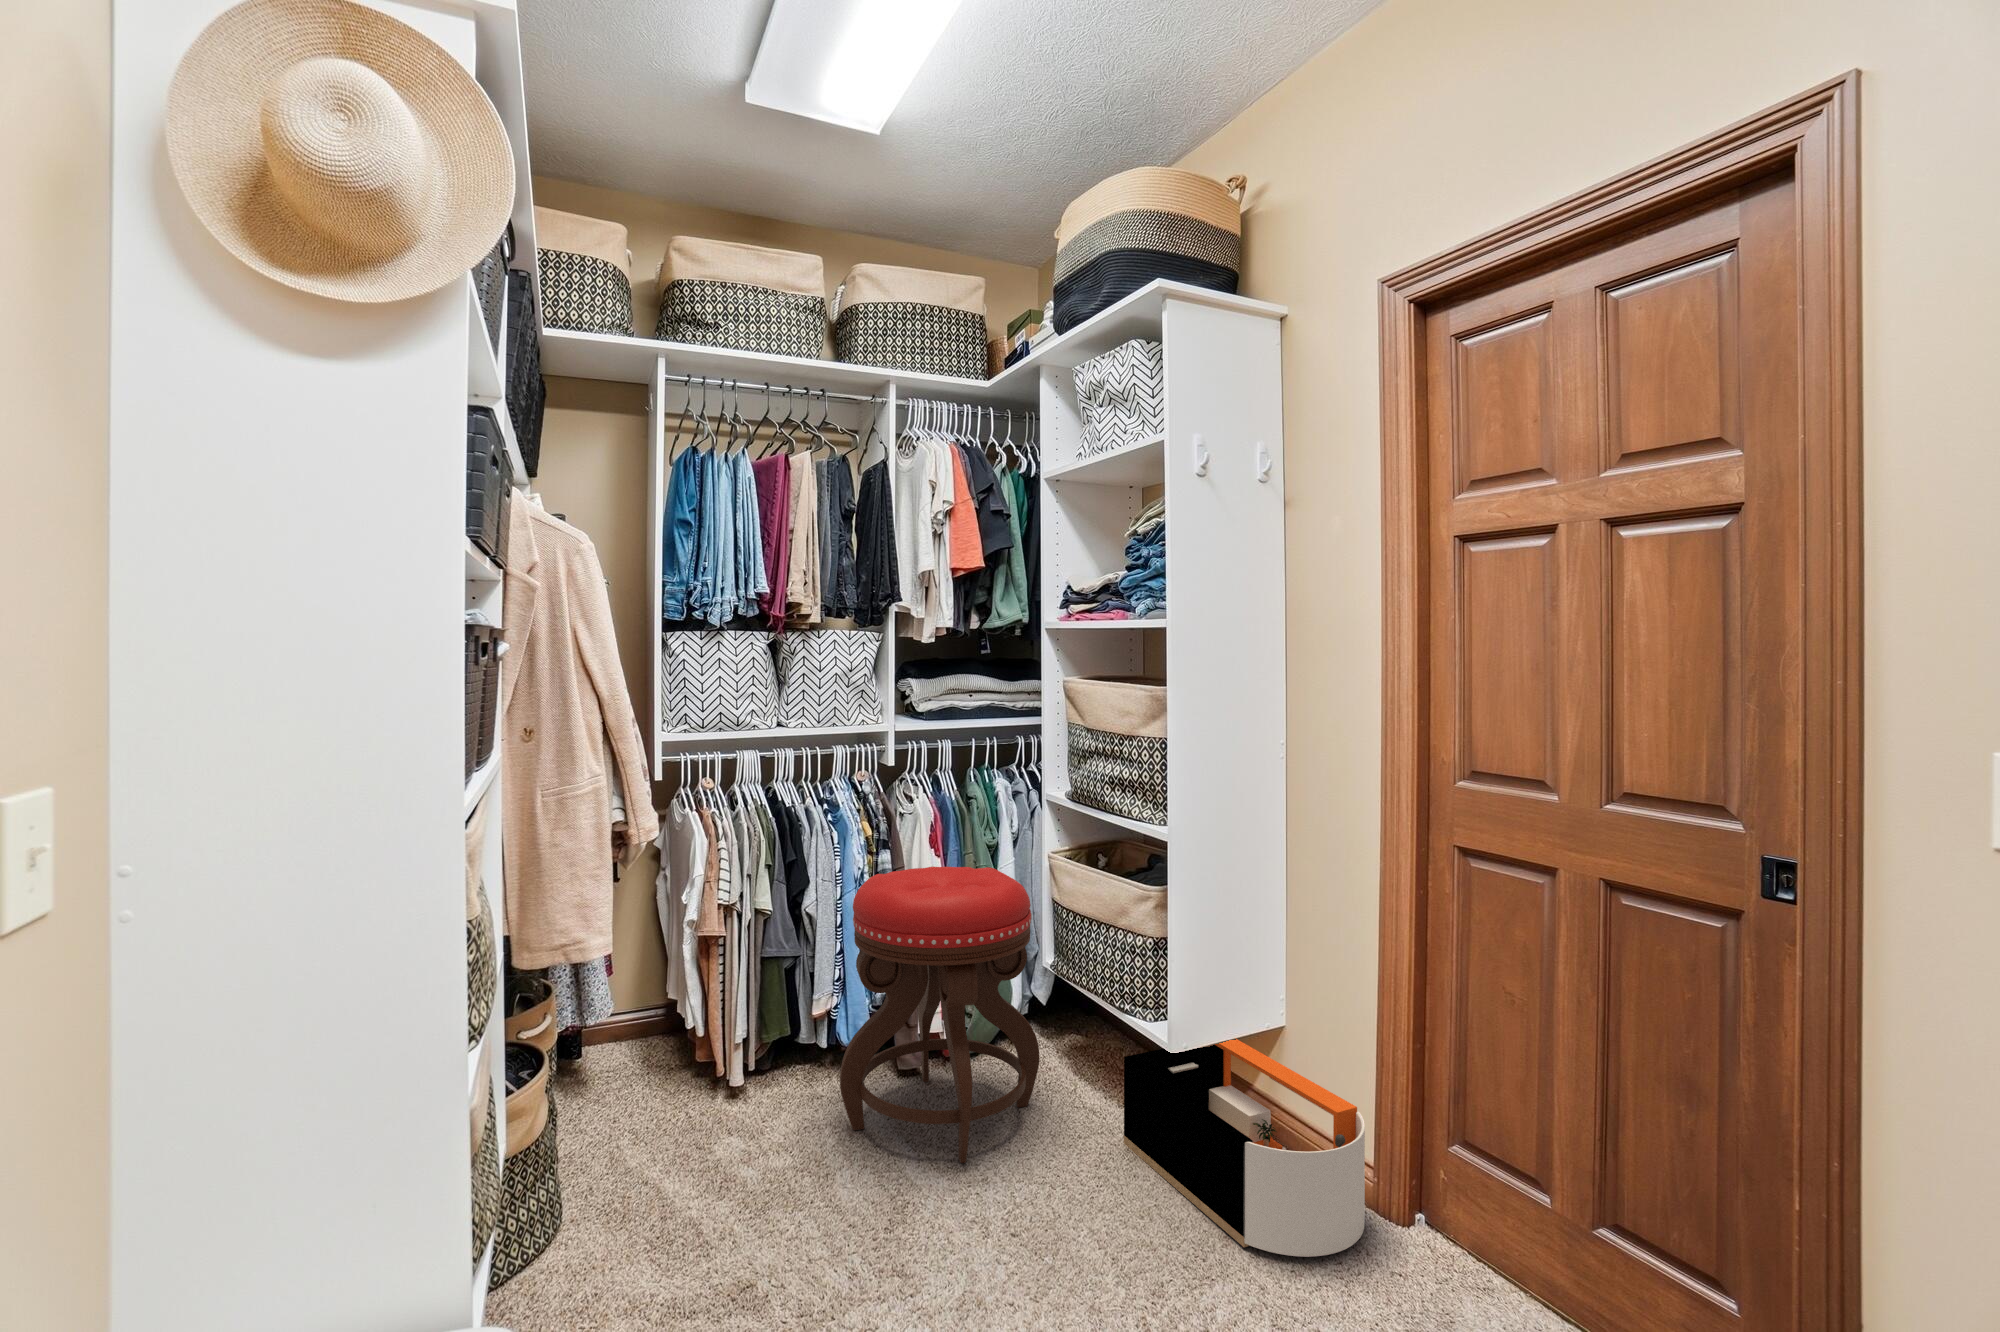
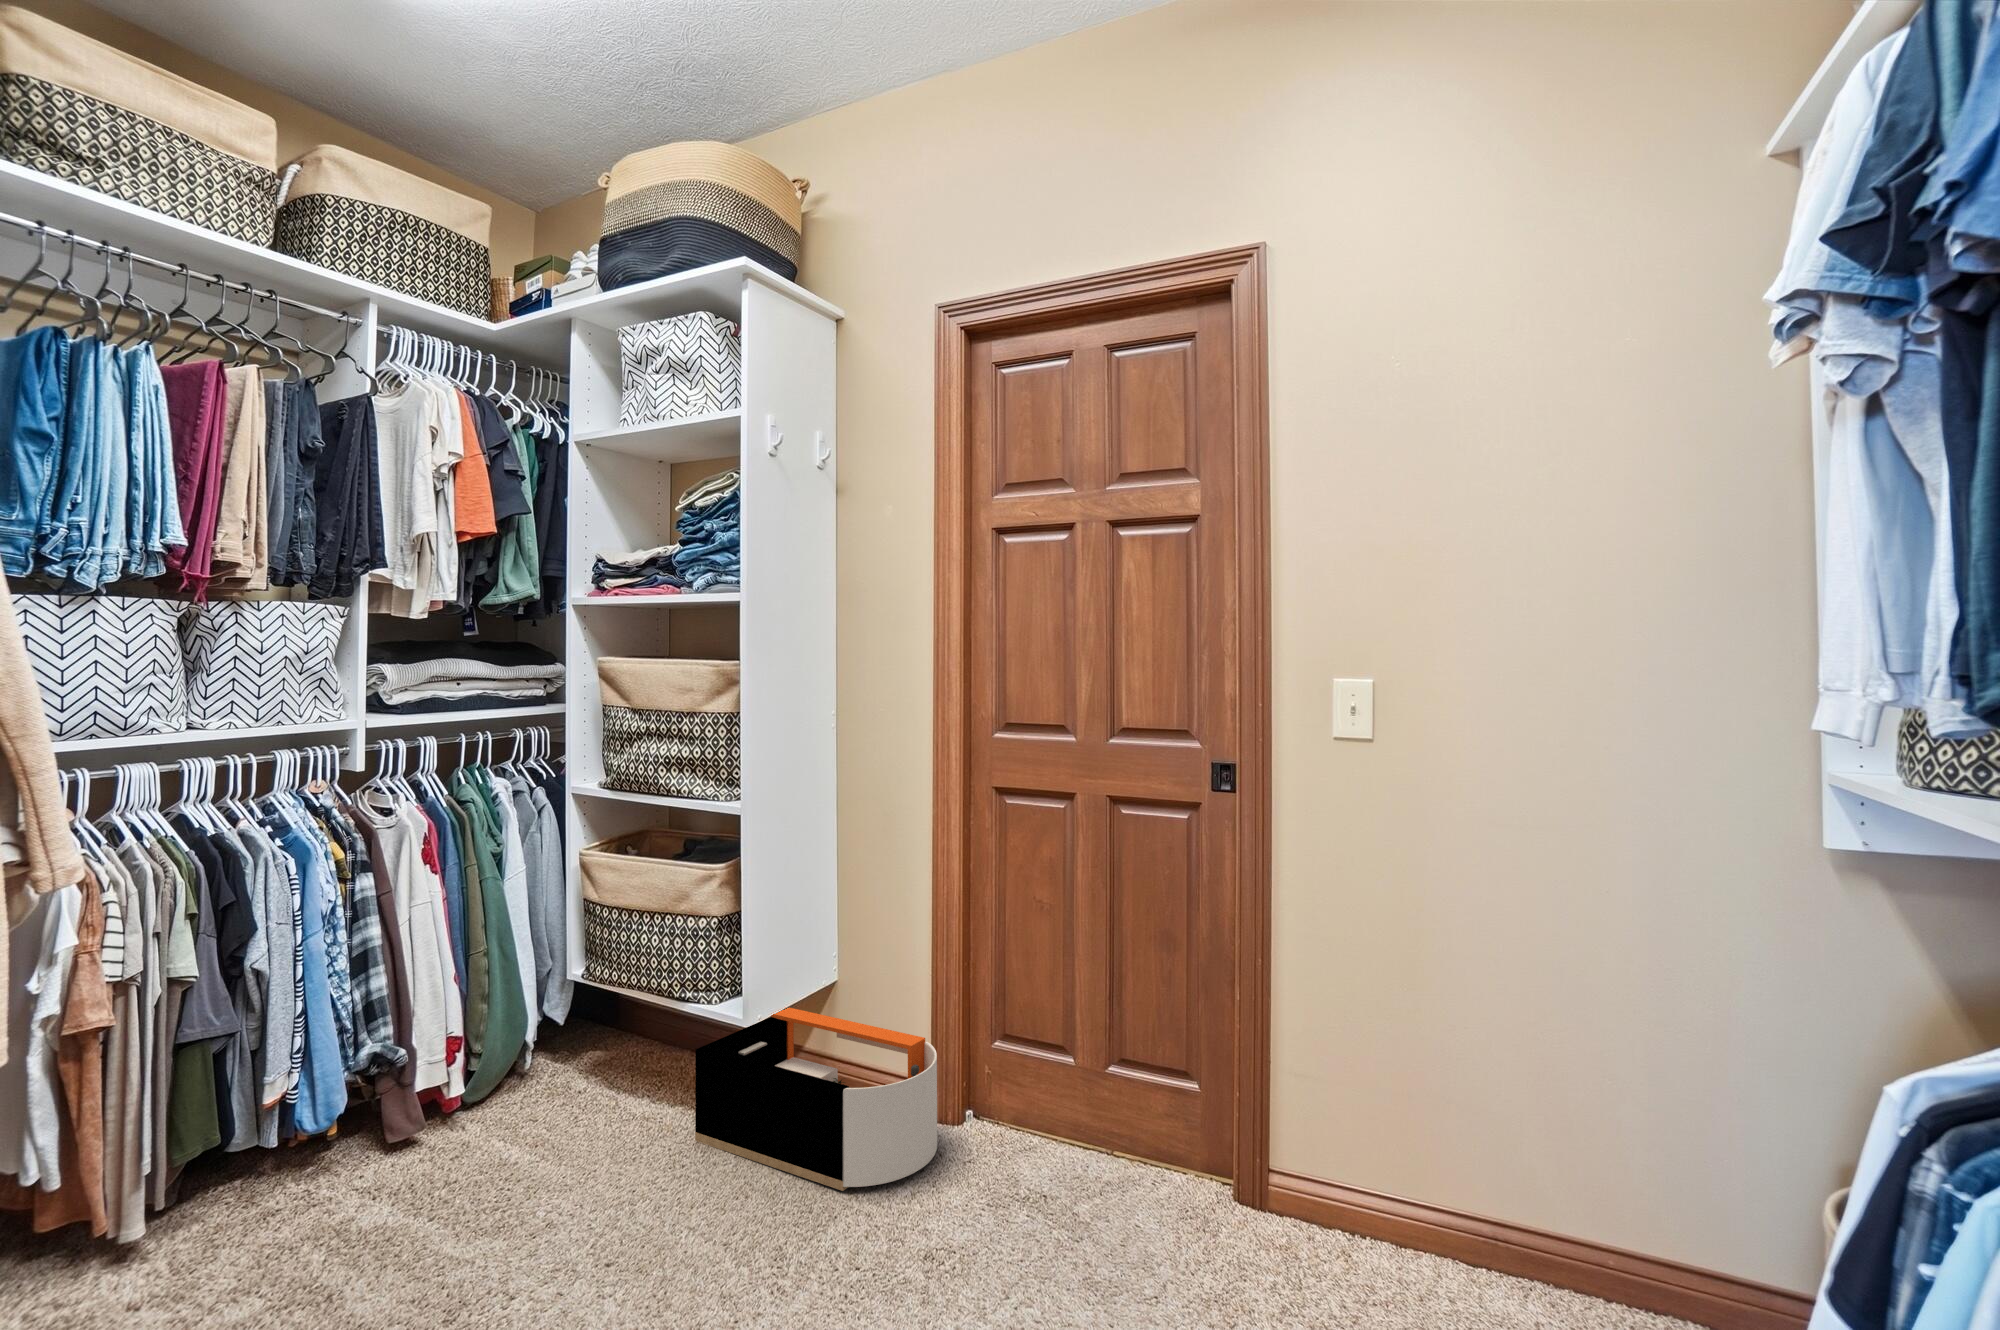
stool: present [840,867,1039,1163] -> none [327,876,588,1223]

